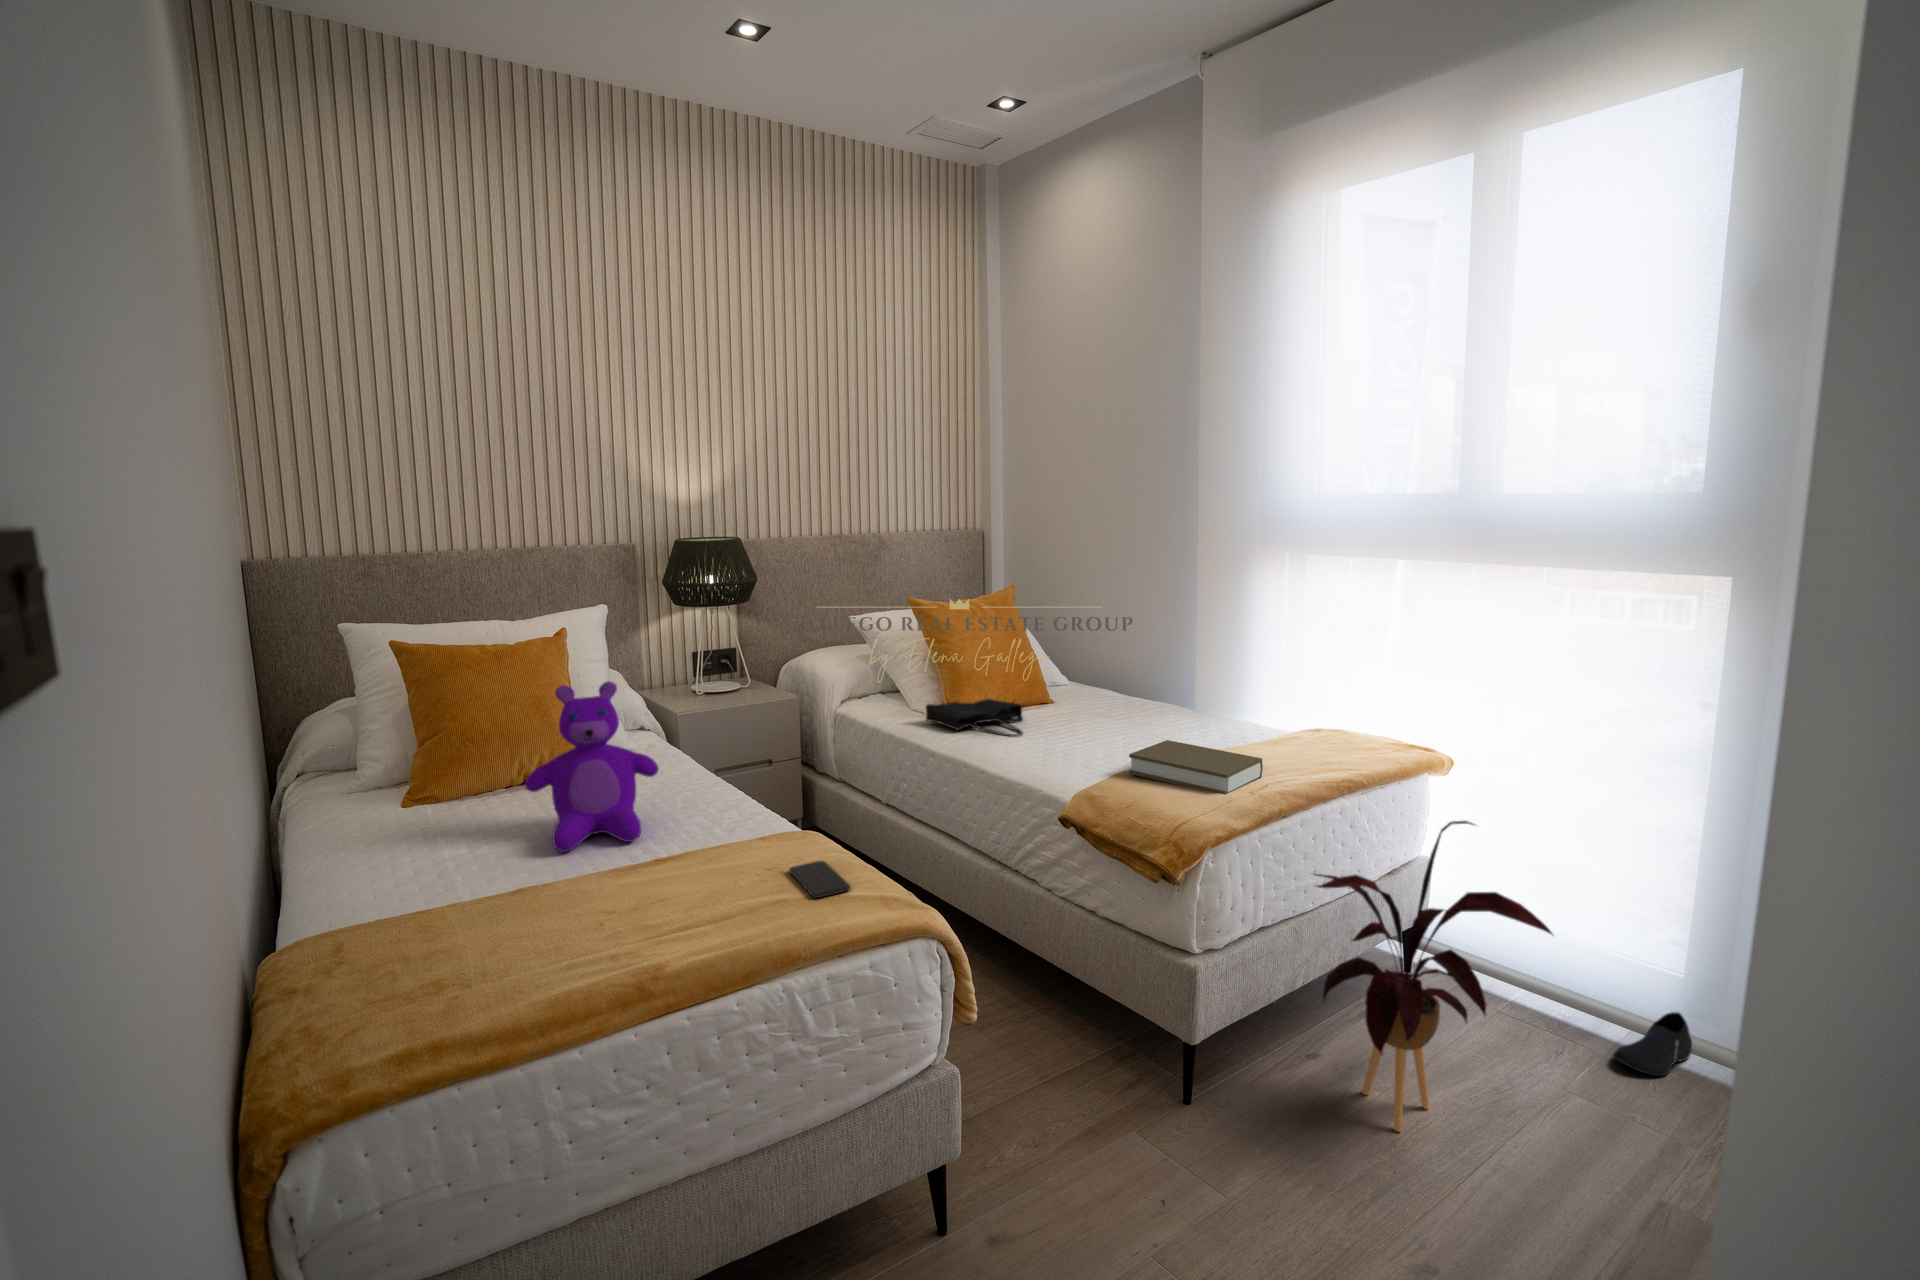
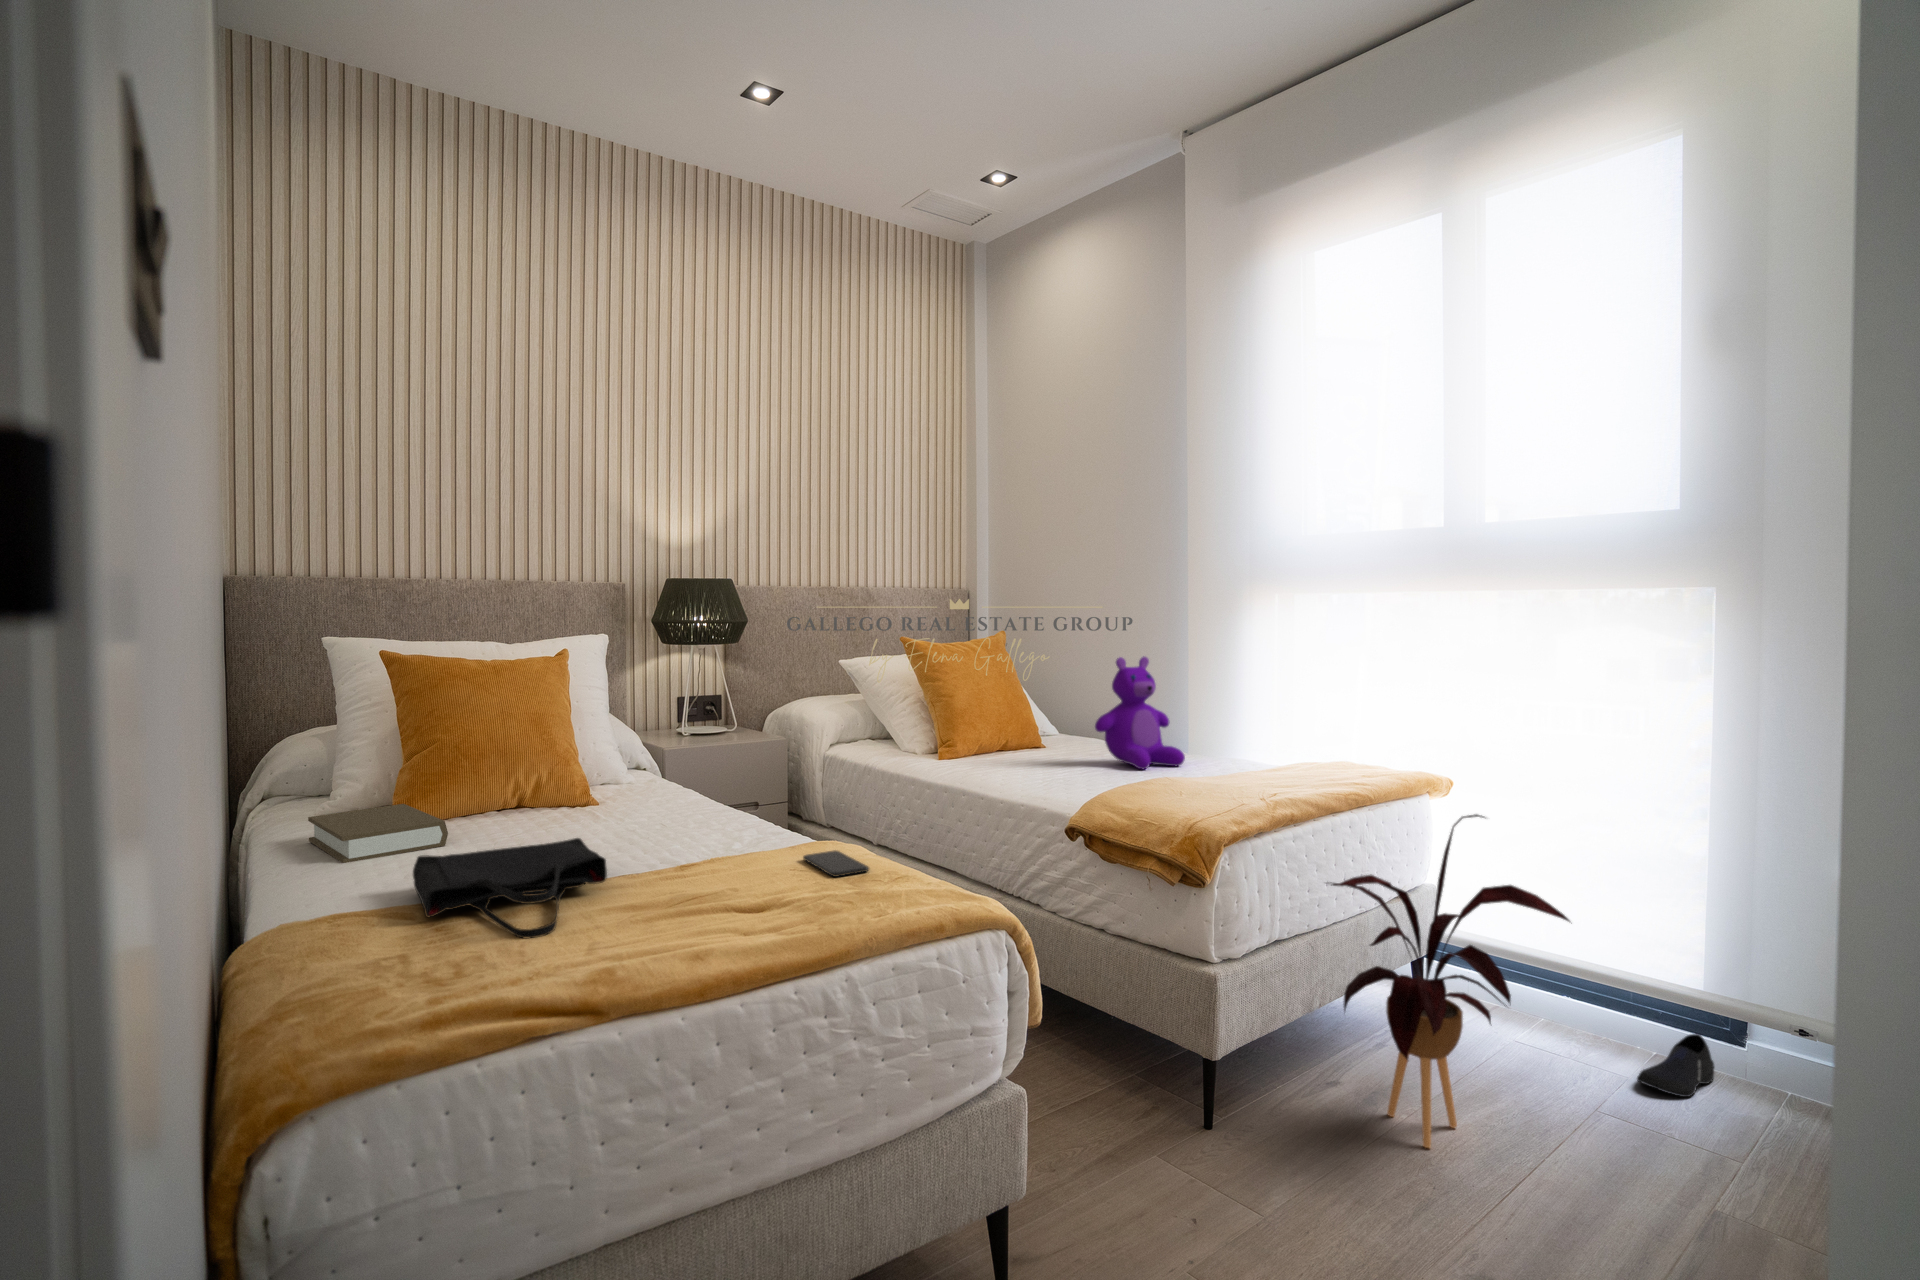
teddy bear: present [525,681,659,852] -> present [1095,656,1185,769]
tote bag: present [926,697,1023,737] -> present [413,838,607,938]
book: present [1129,740,1263,794] -> present [308,804,448,863]

